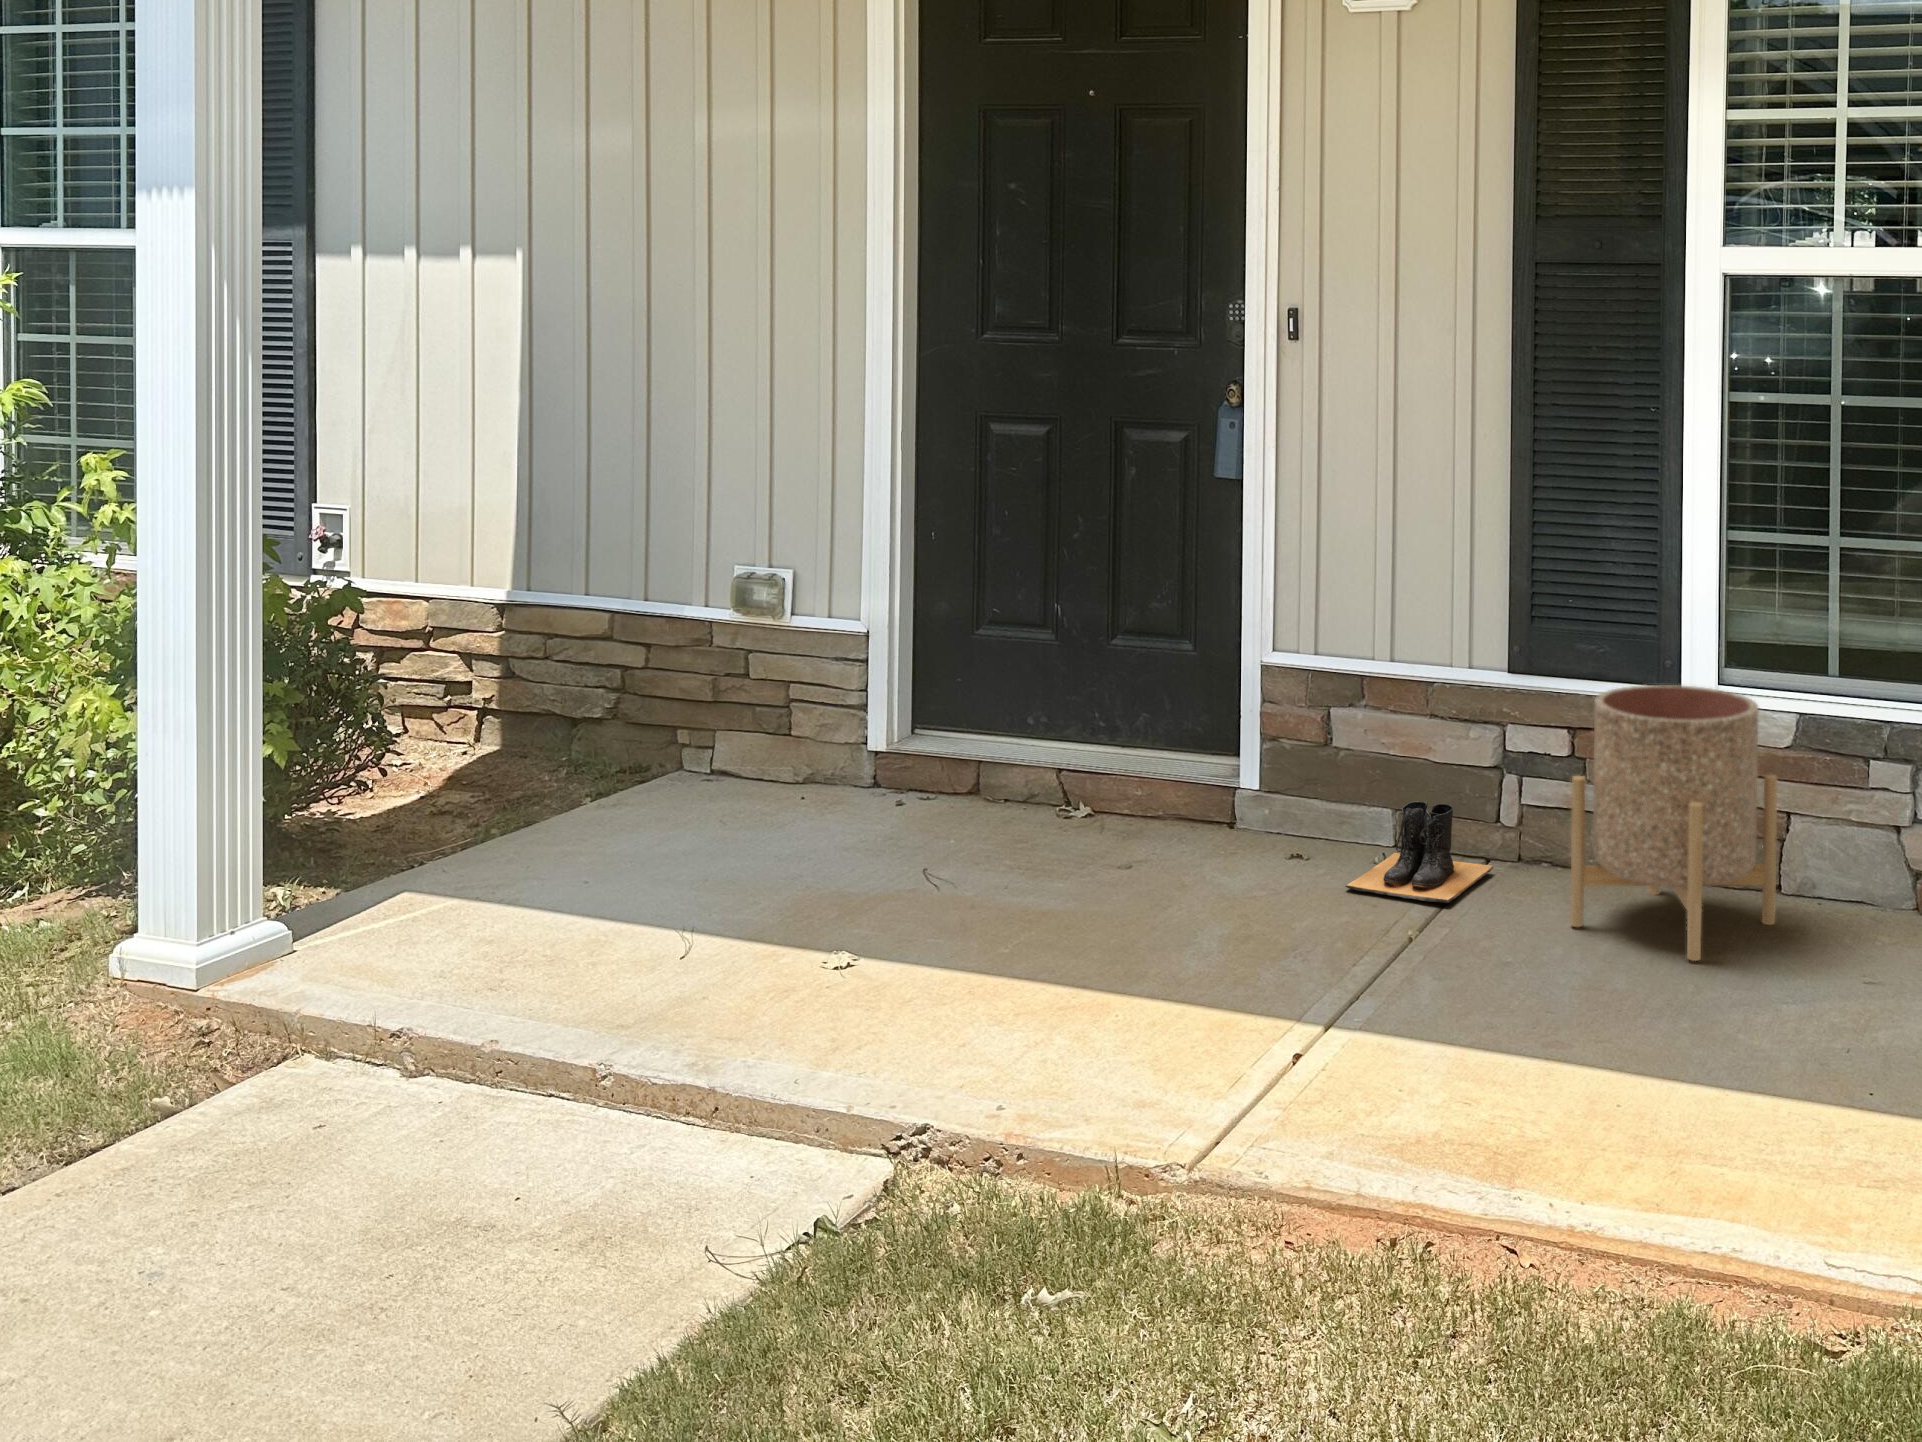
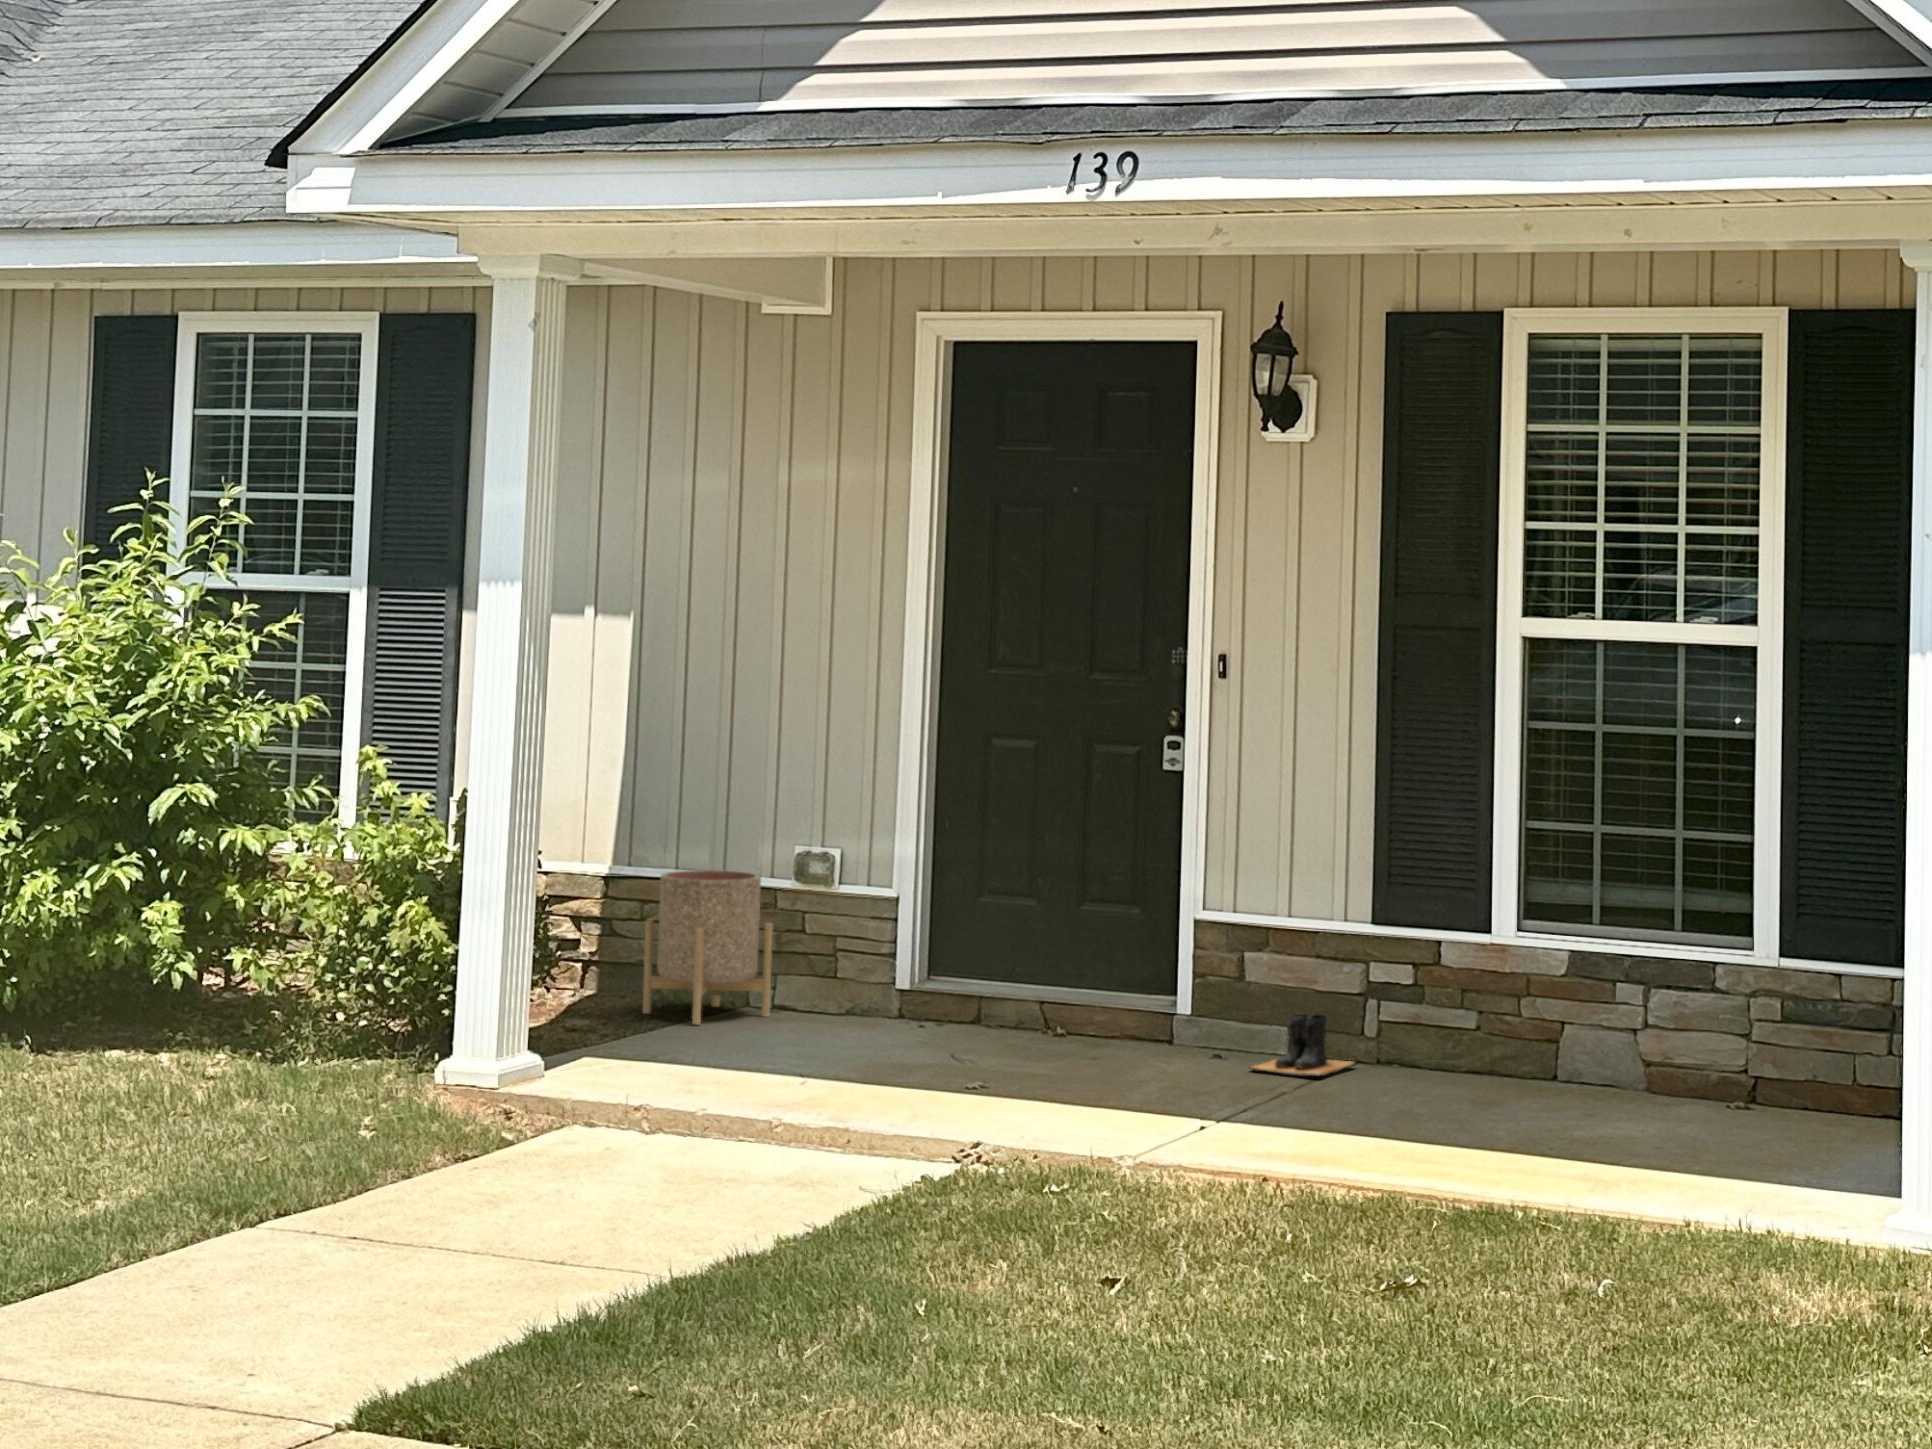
planter: present [1570,685,1777,961] -> present [643,870,773,1024]

